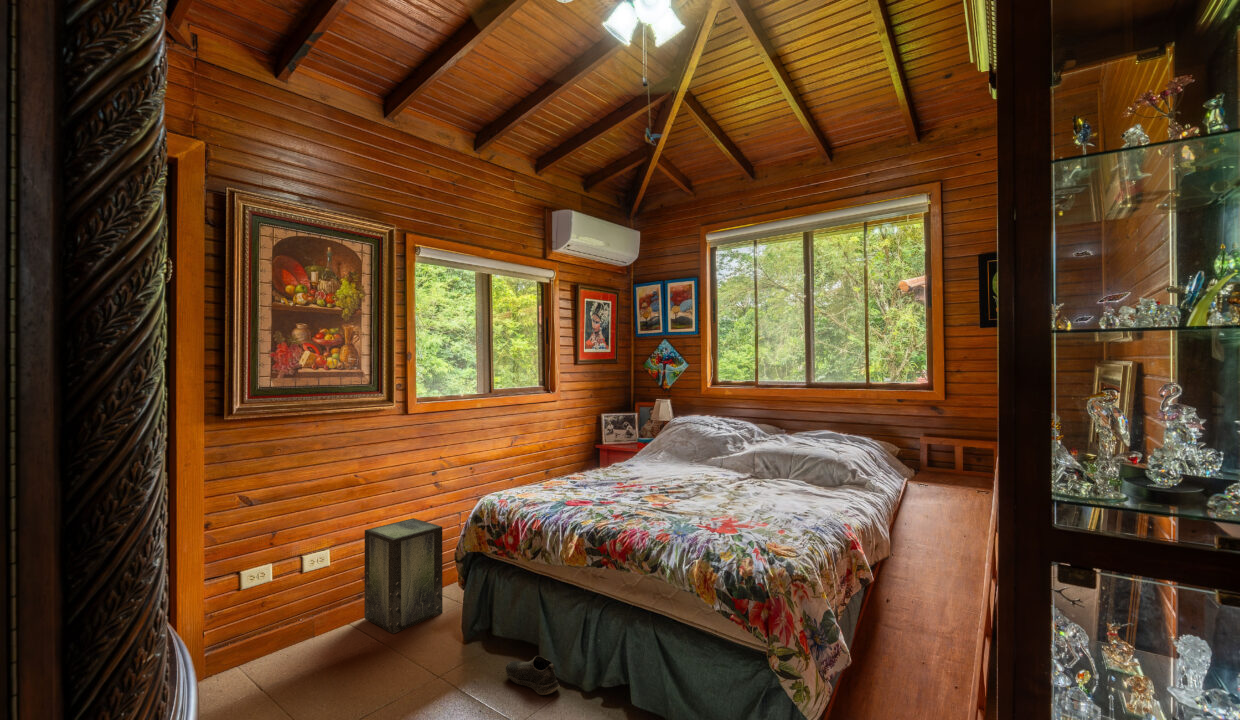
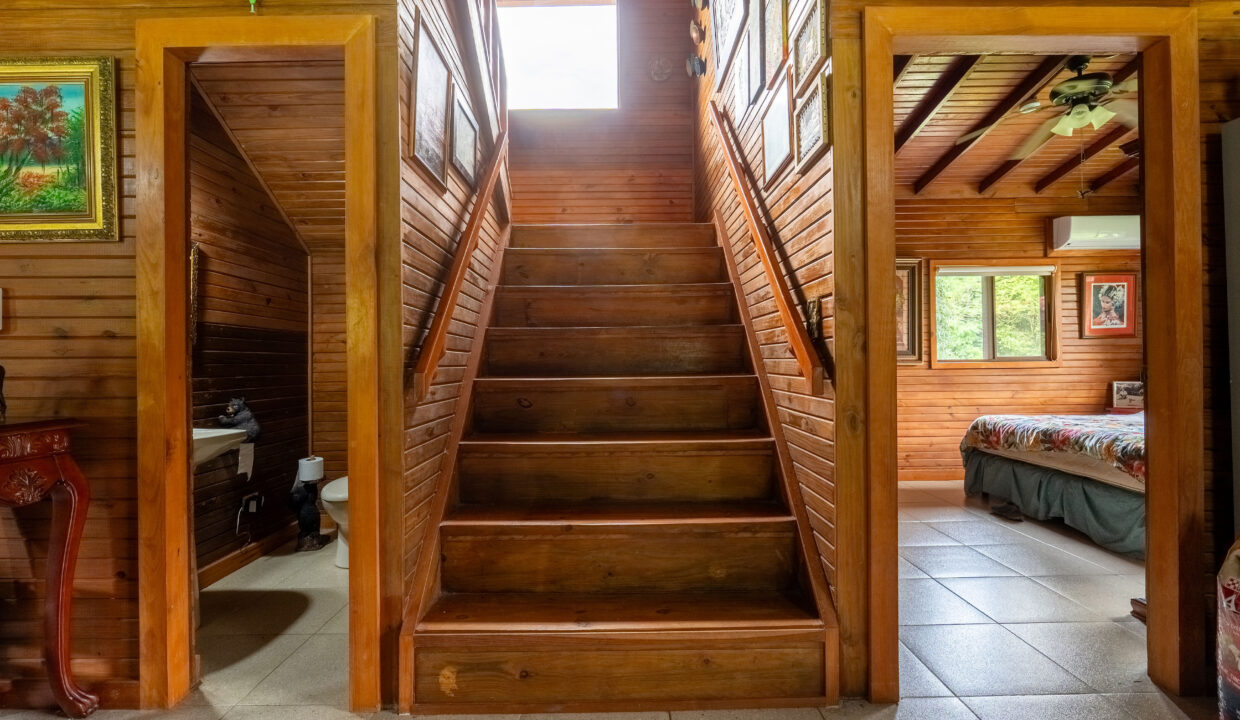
storage box: present [364,518,443,634] -> none [906,434,955,490]

